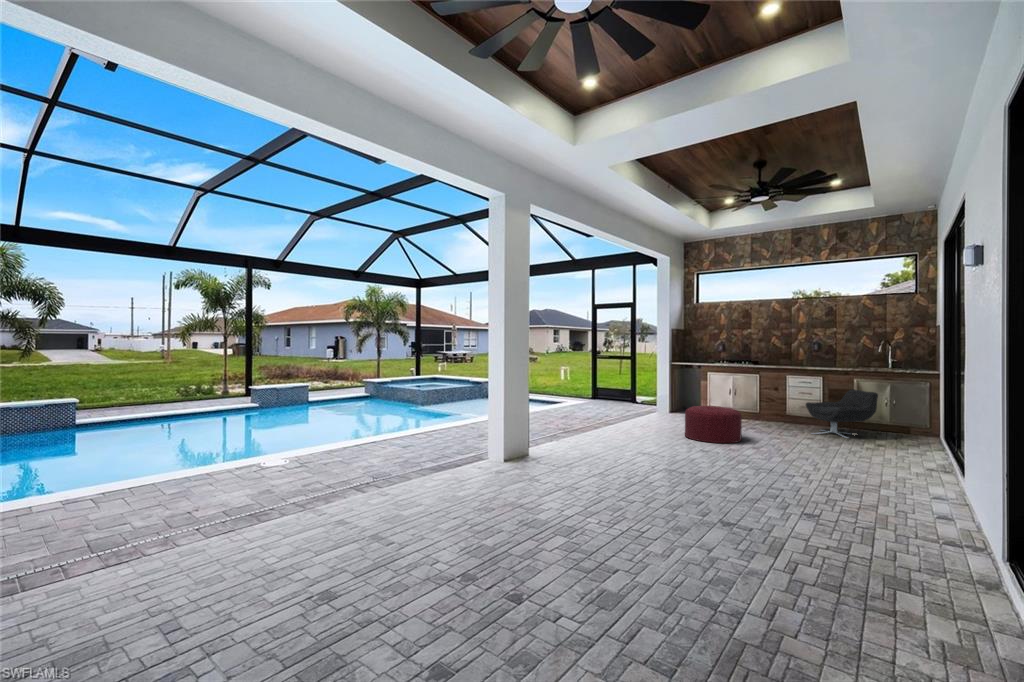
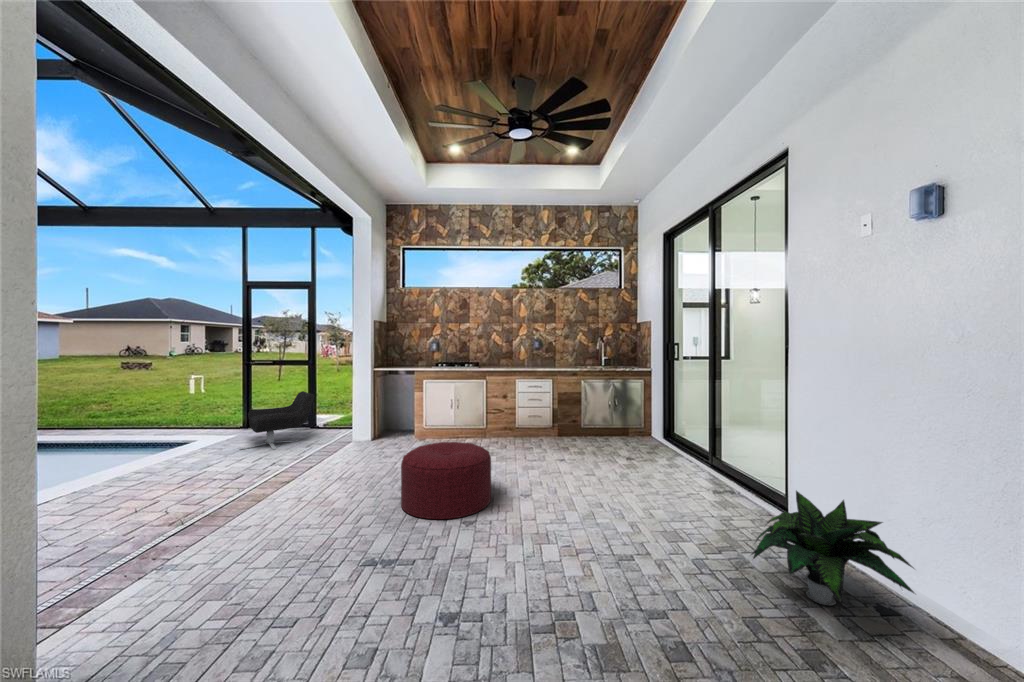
lounge chair: present [806,389,878,438] -> present [240,391,314,450]
potted plant: none [864,433,961,493] -> present [751,491,914,605]

